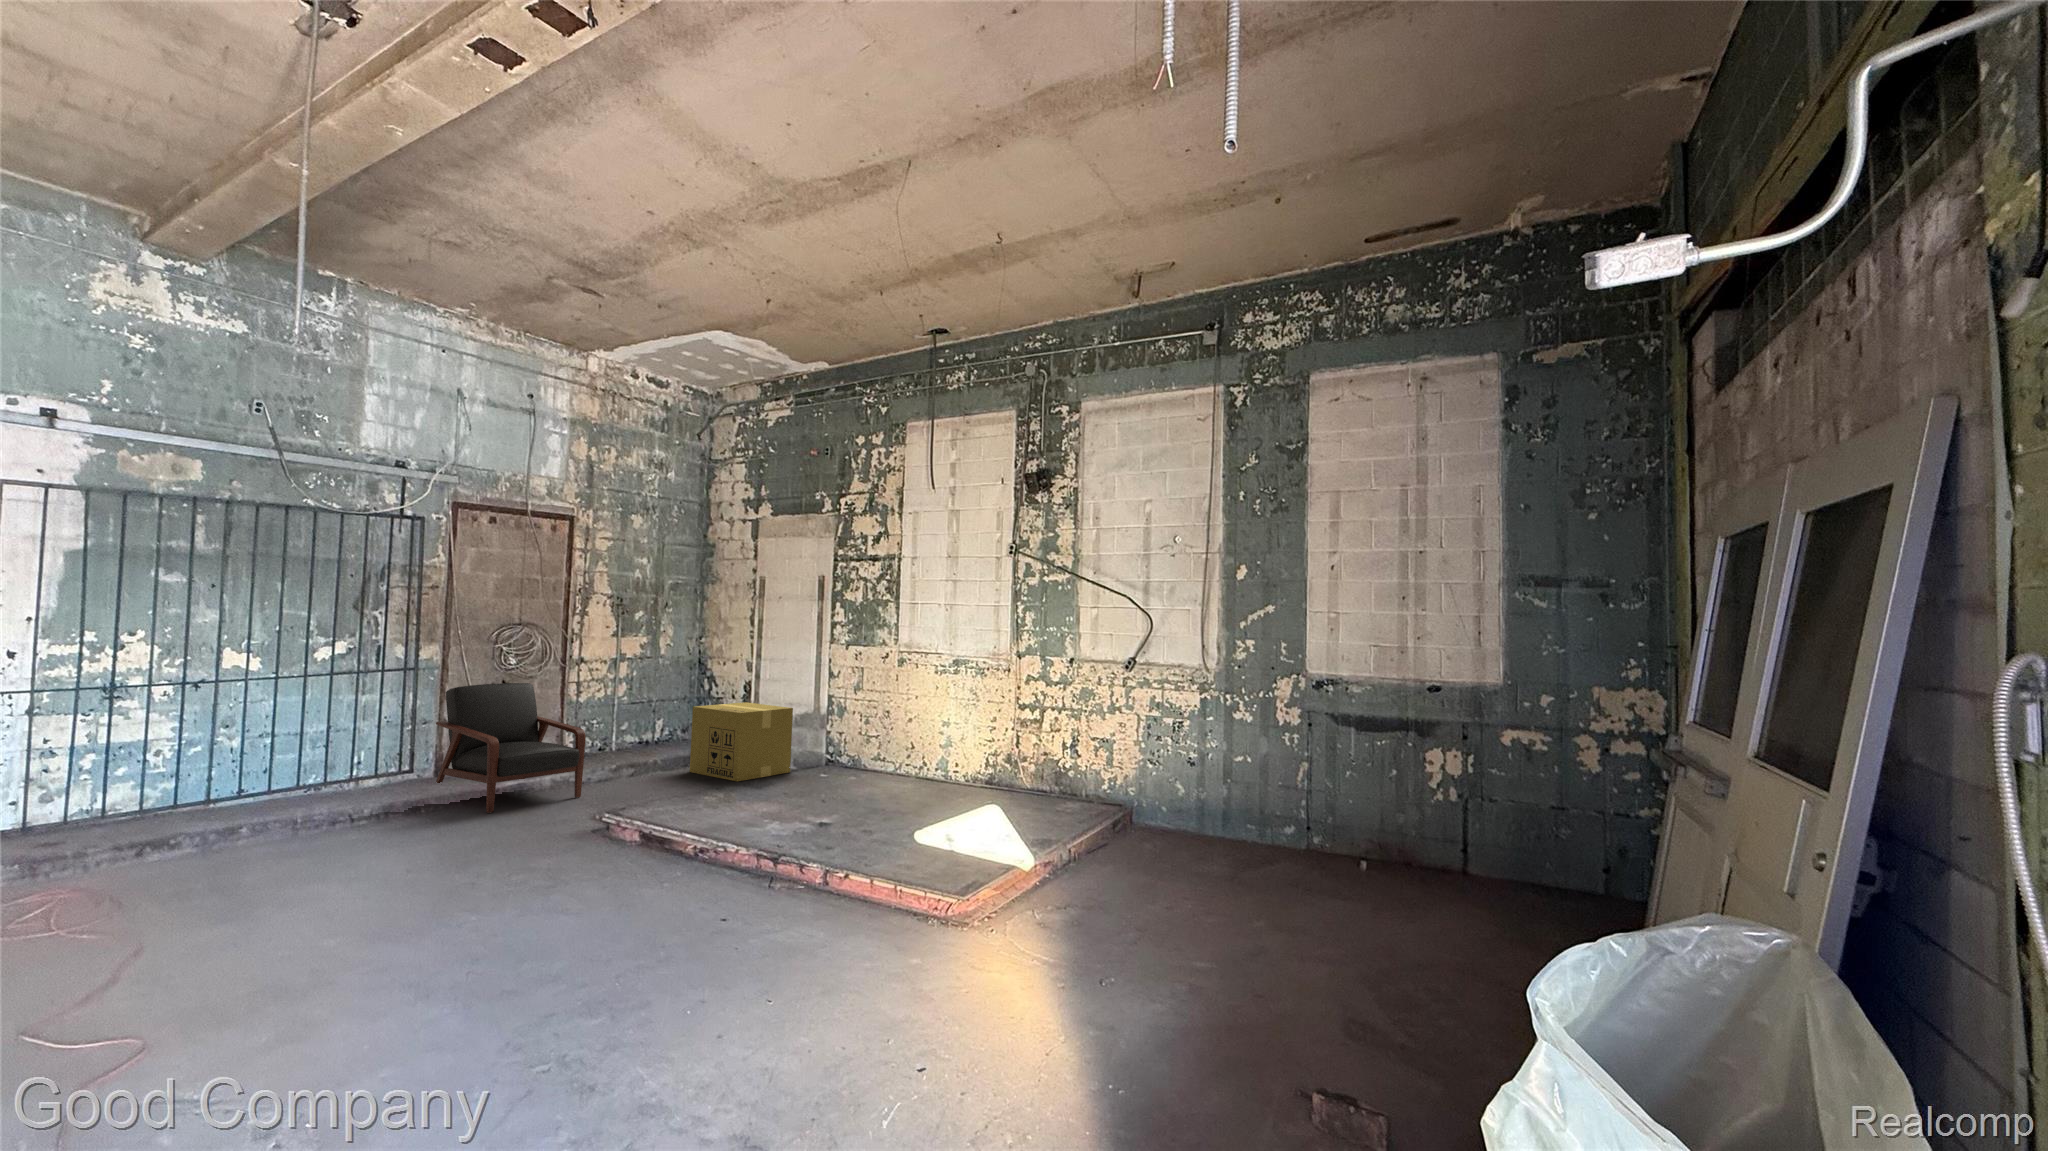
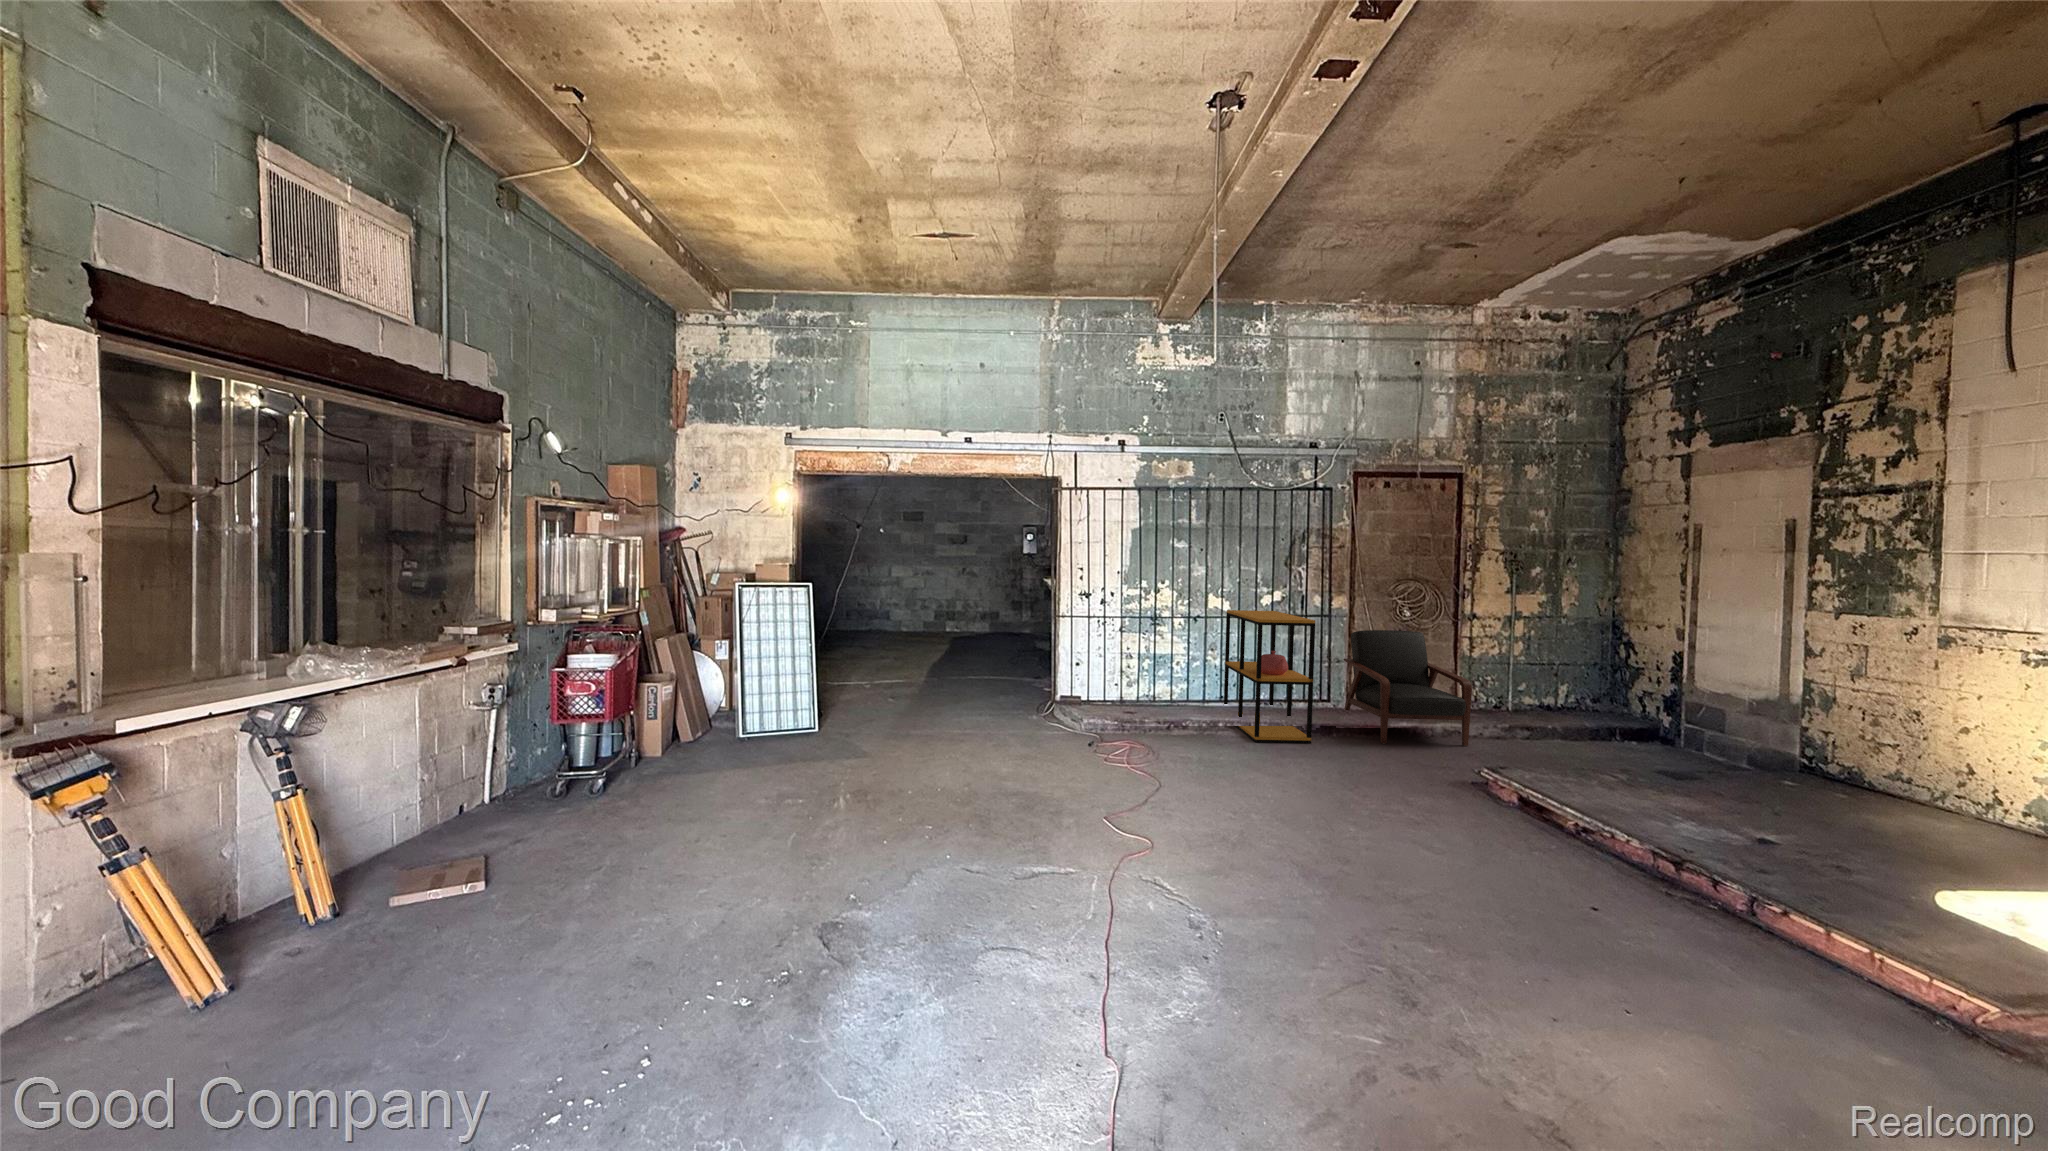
shelving unit: none [245,670,407,847] -> present [1224,610,1315,743]
cardboard box: present [690,702,793,781] -> none [1596,671,1750,769]

